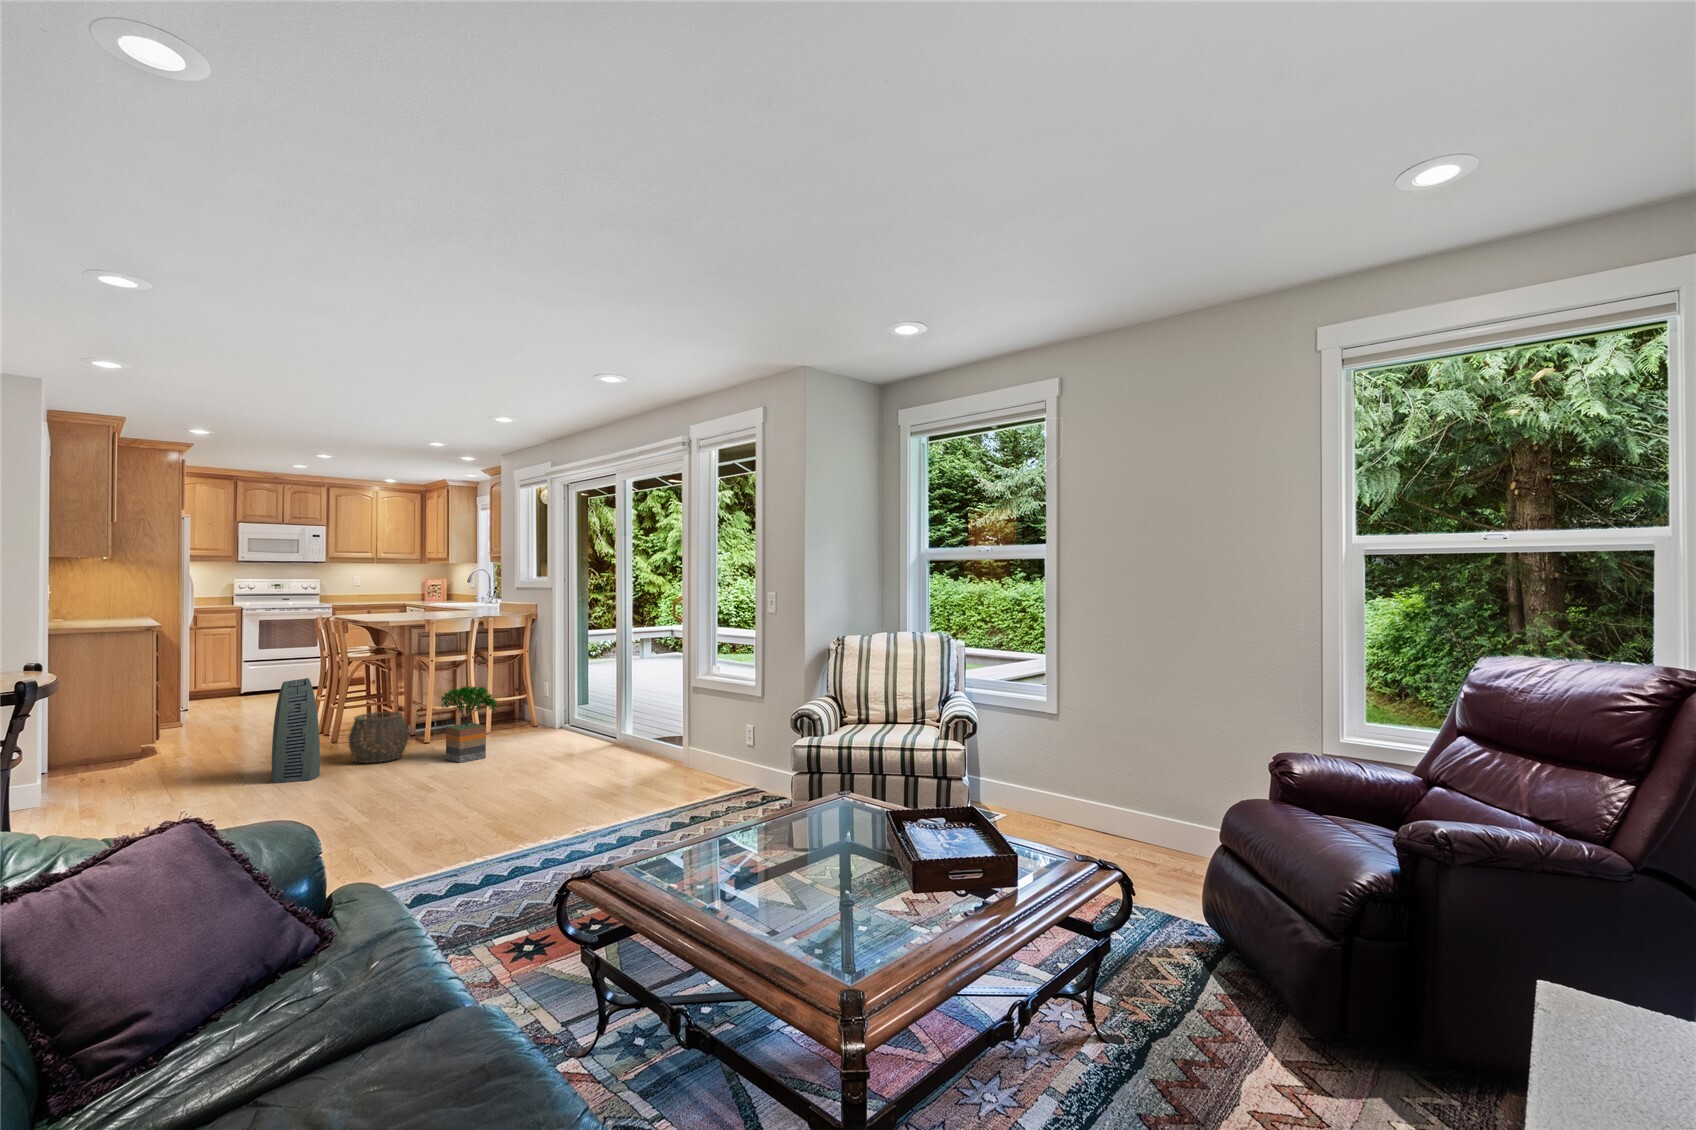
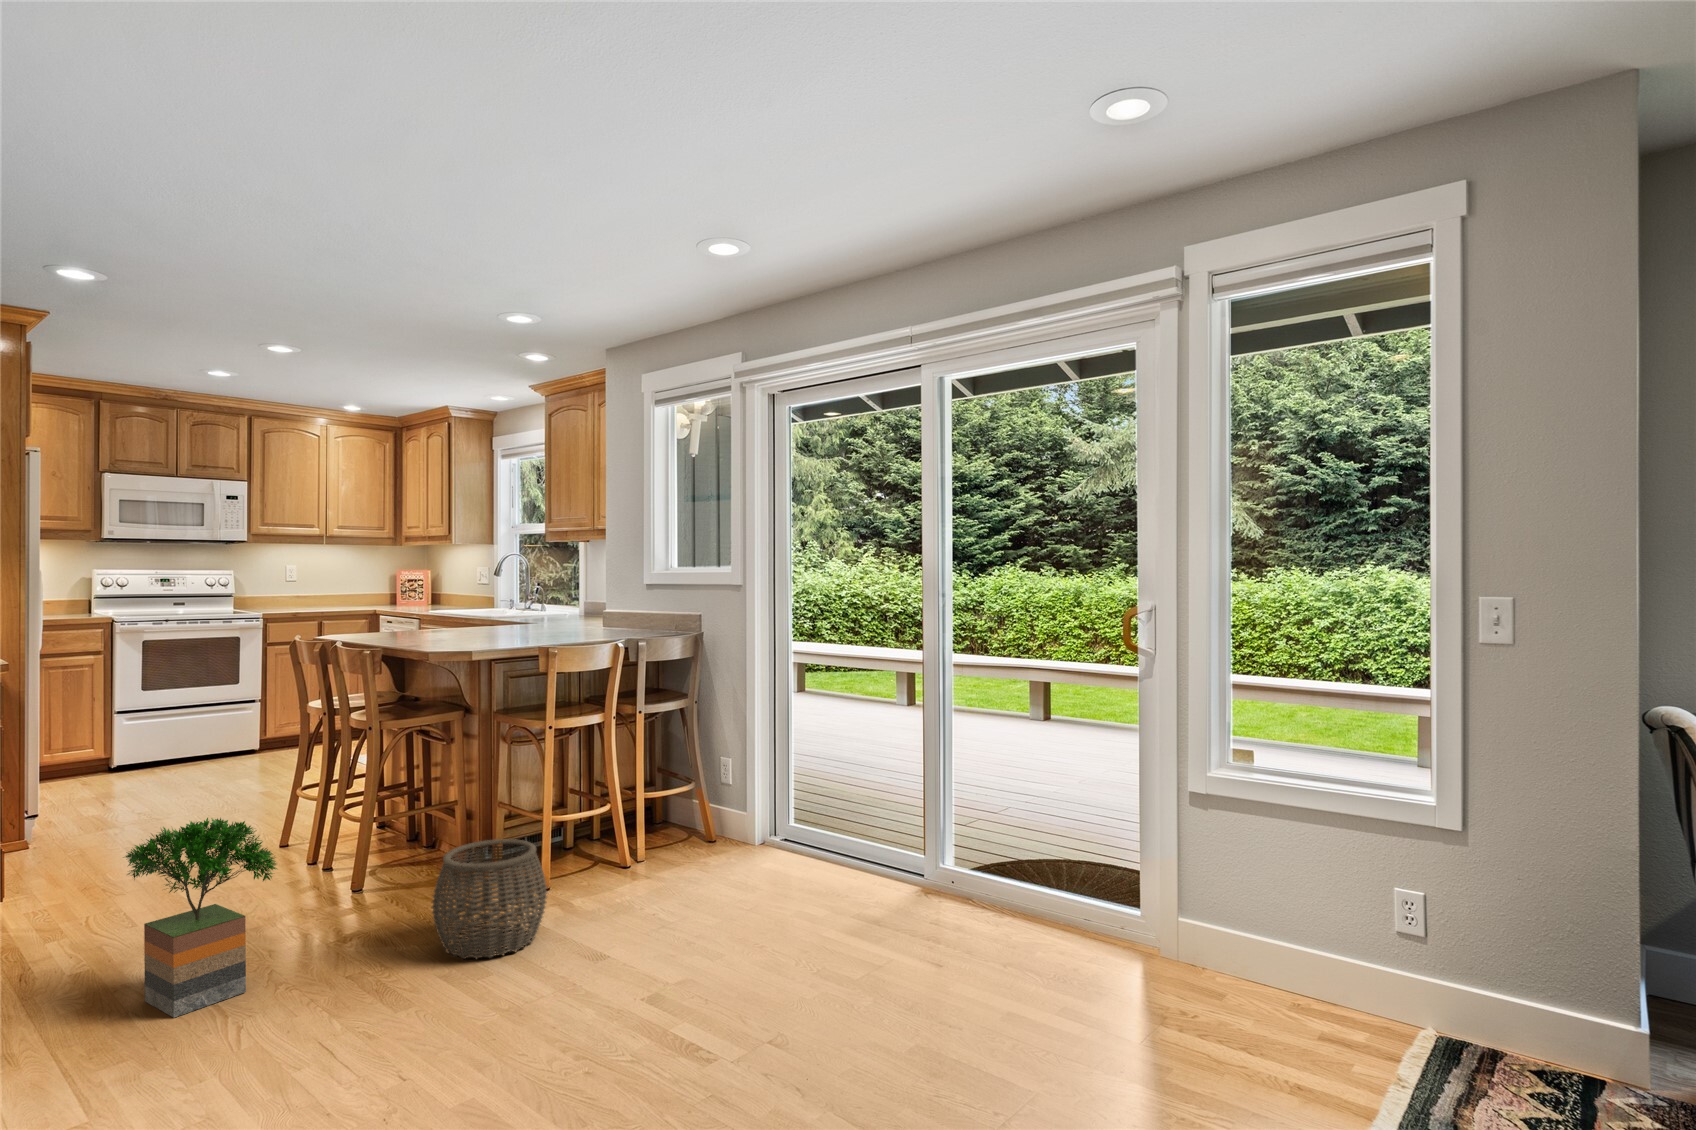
air purifier: present [272,678,320,783] -> none [301,788,401,1040]
potted tree: present [441,686,498,763] -> present [126,818,277,1018]

